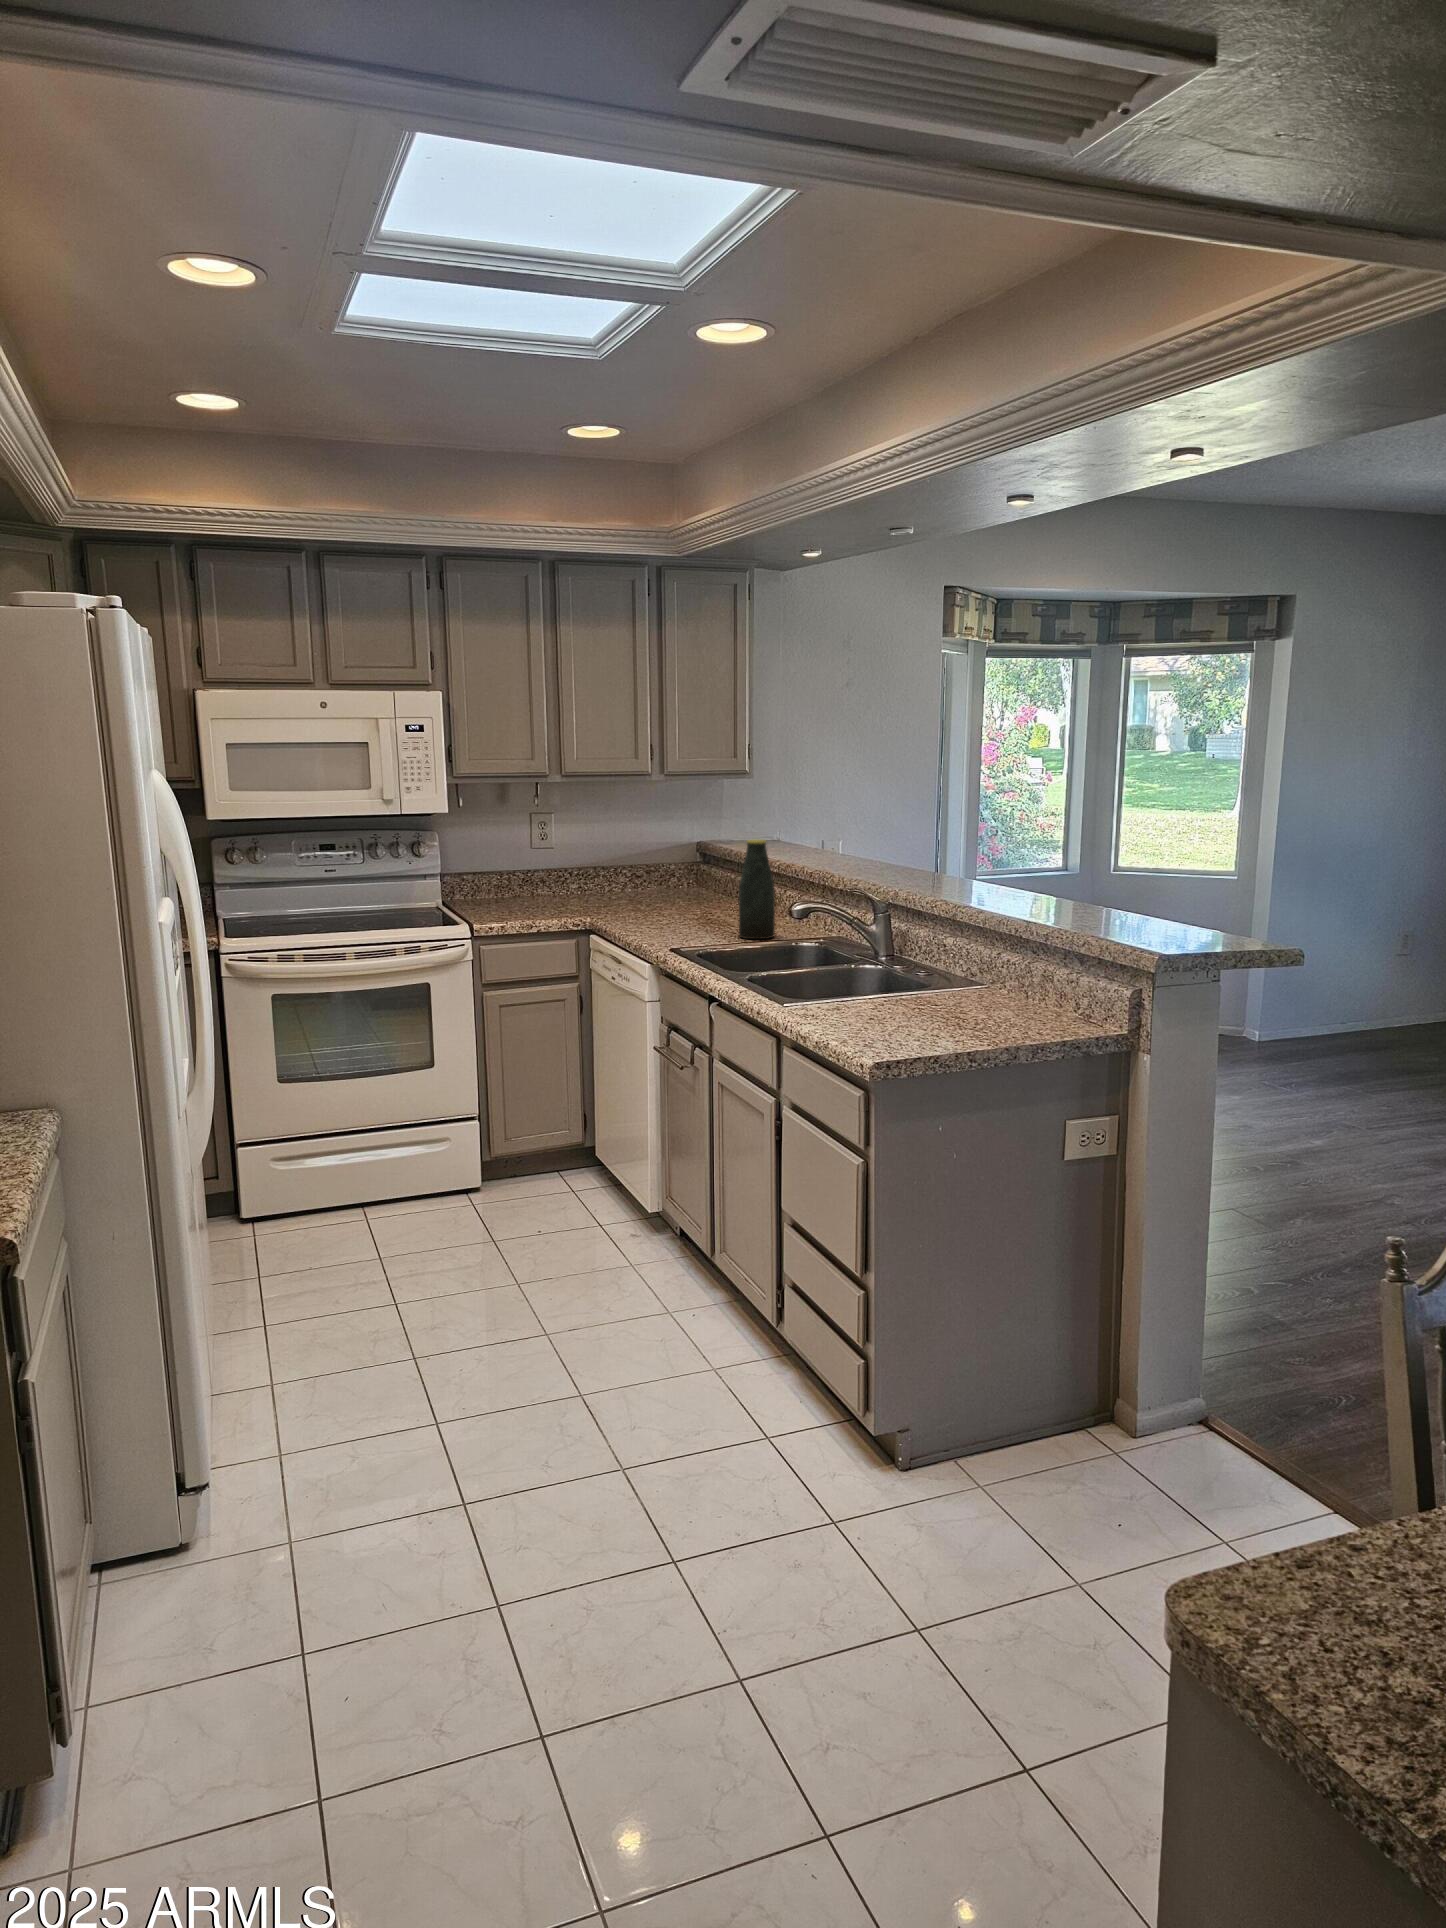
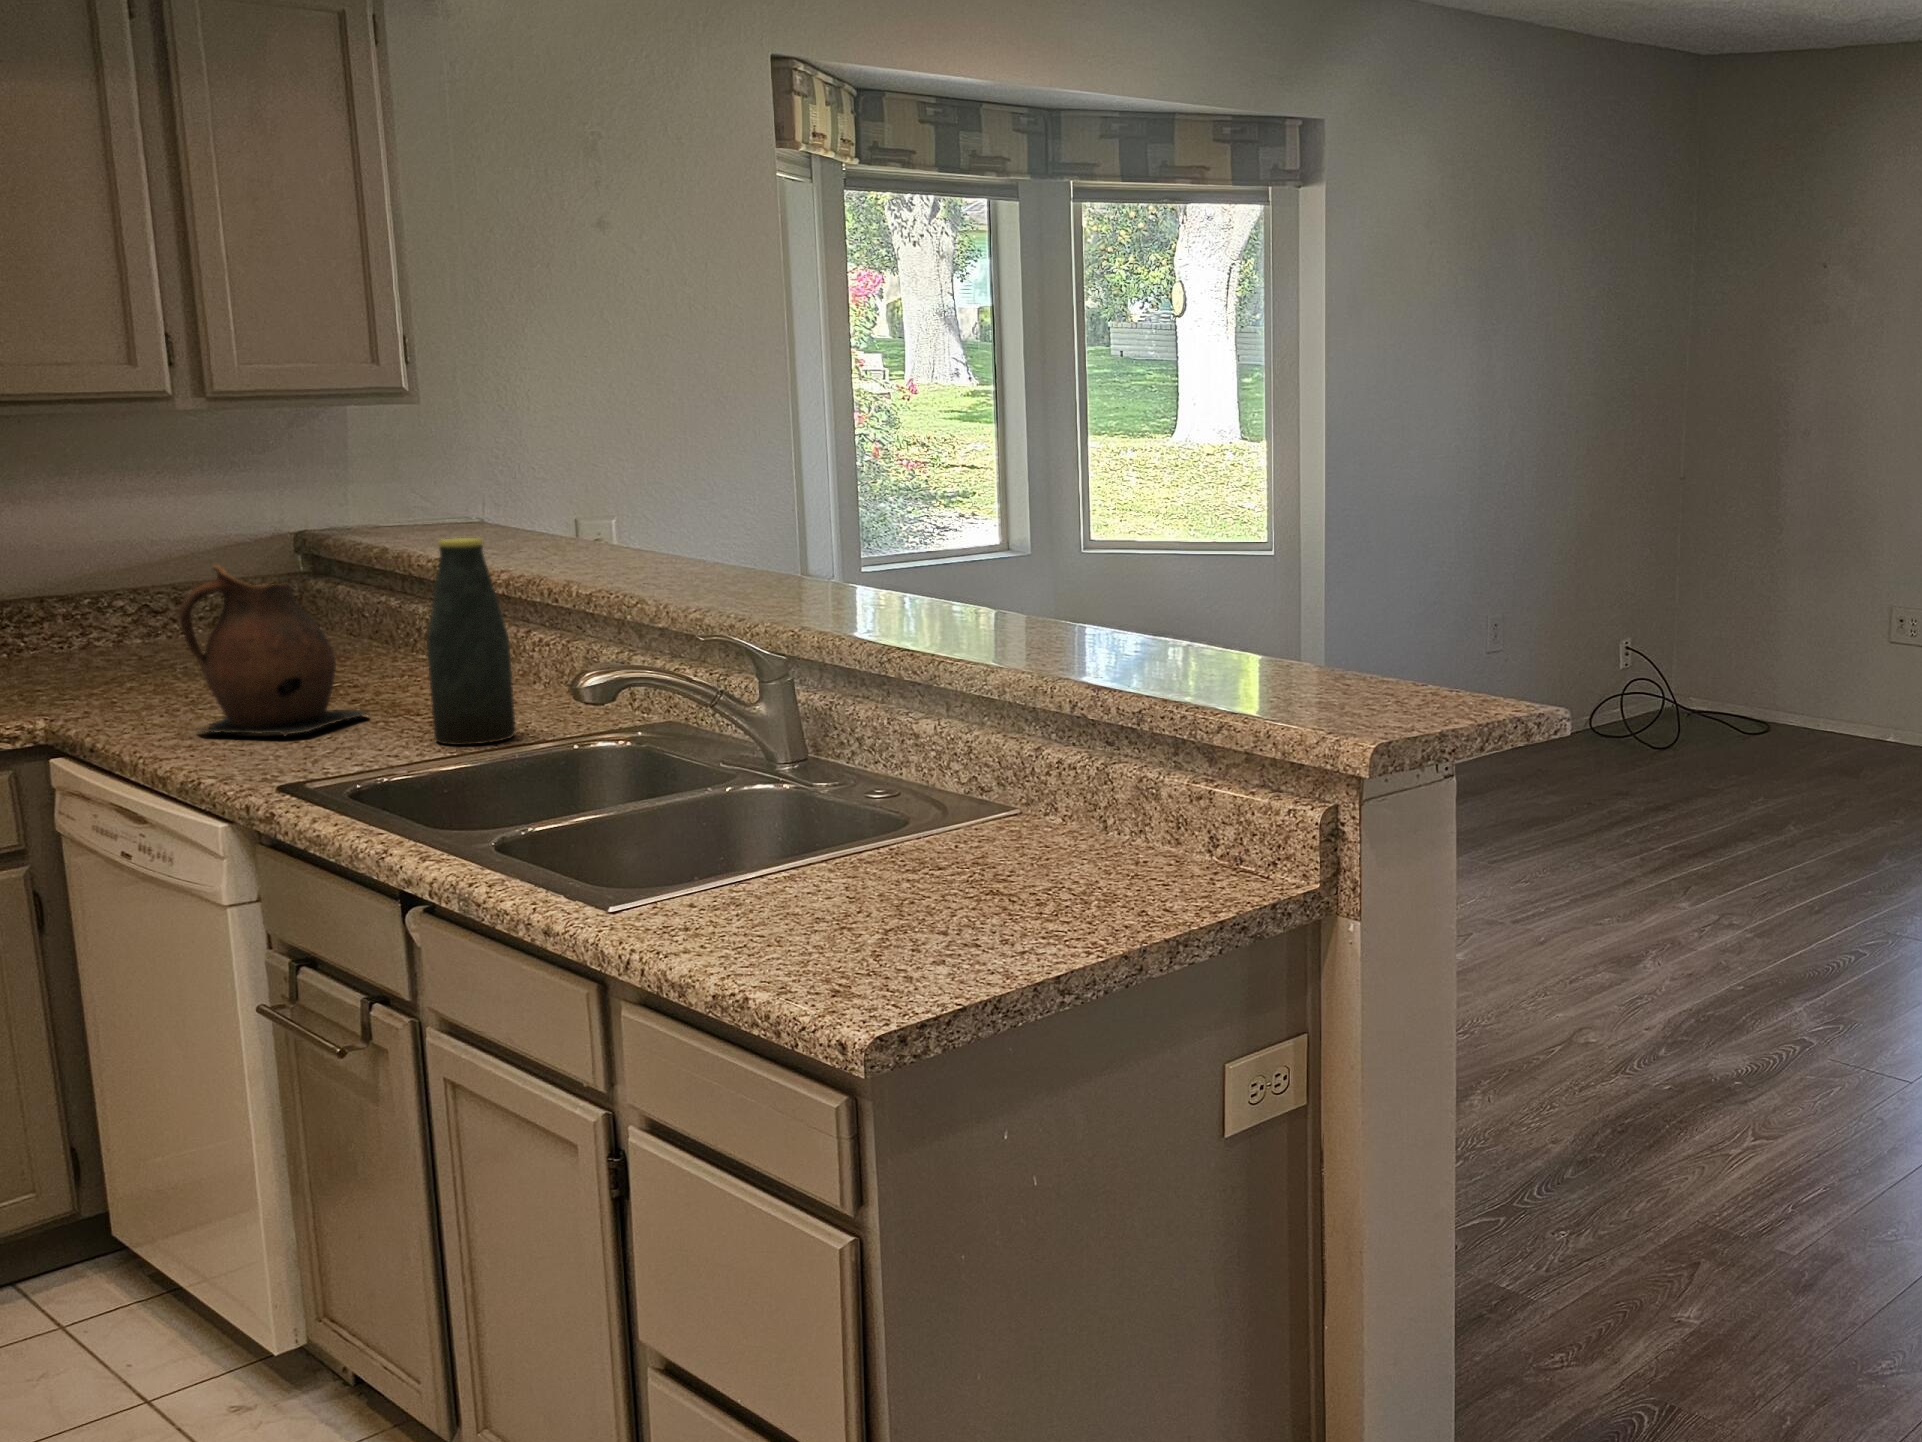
ceramic pitcher: none [641,849,715,931] -> present [179,565,368,736]

